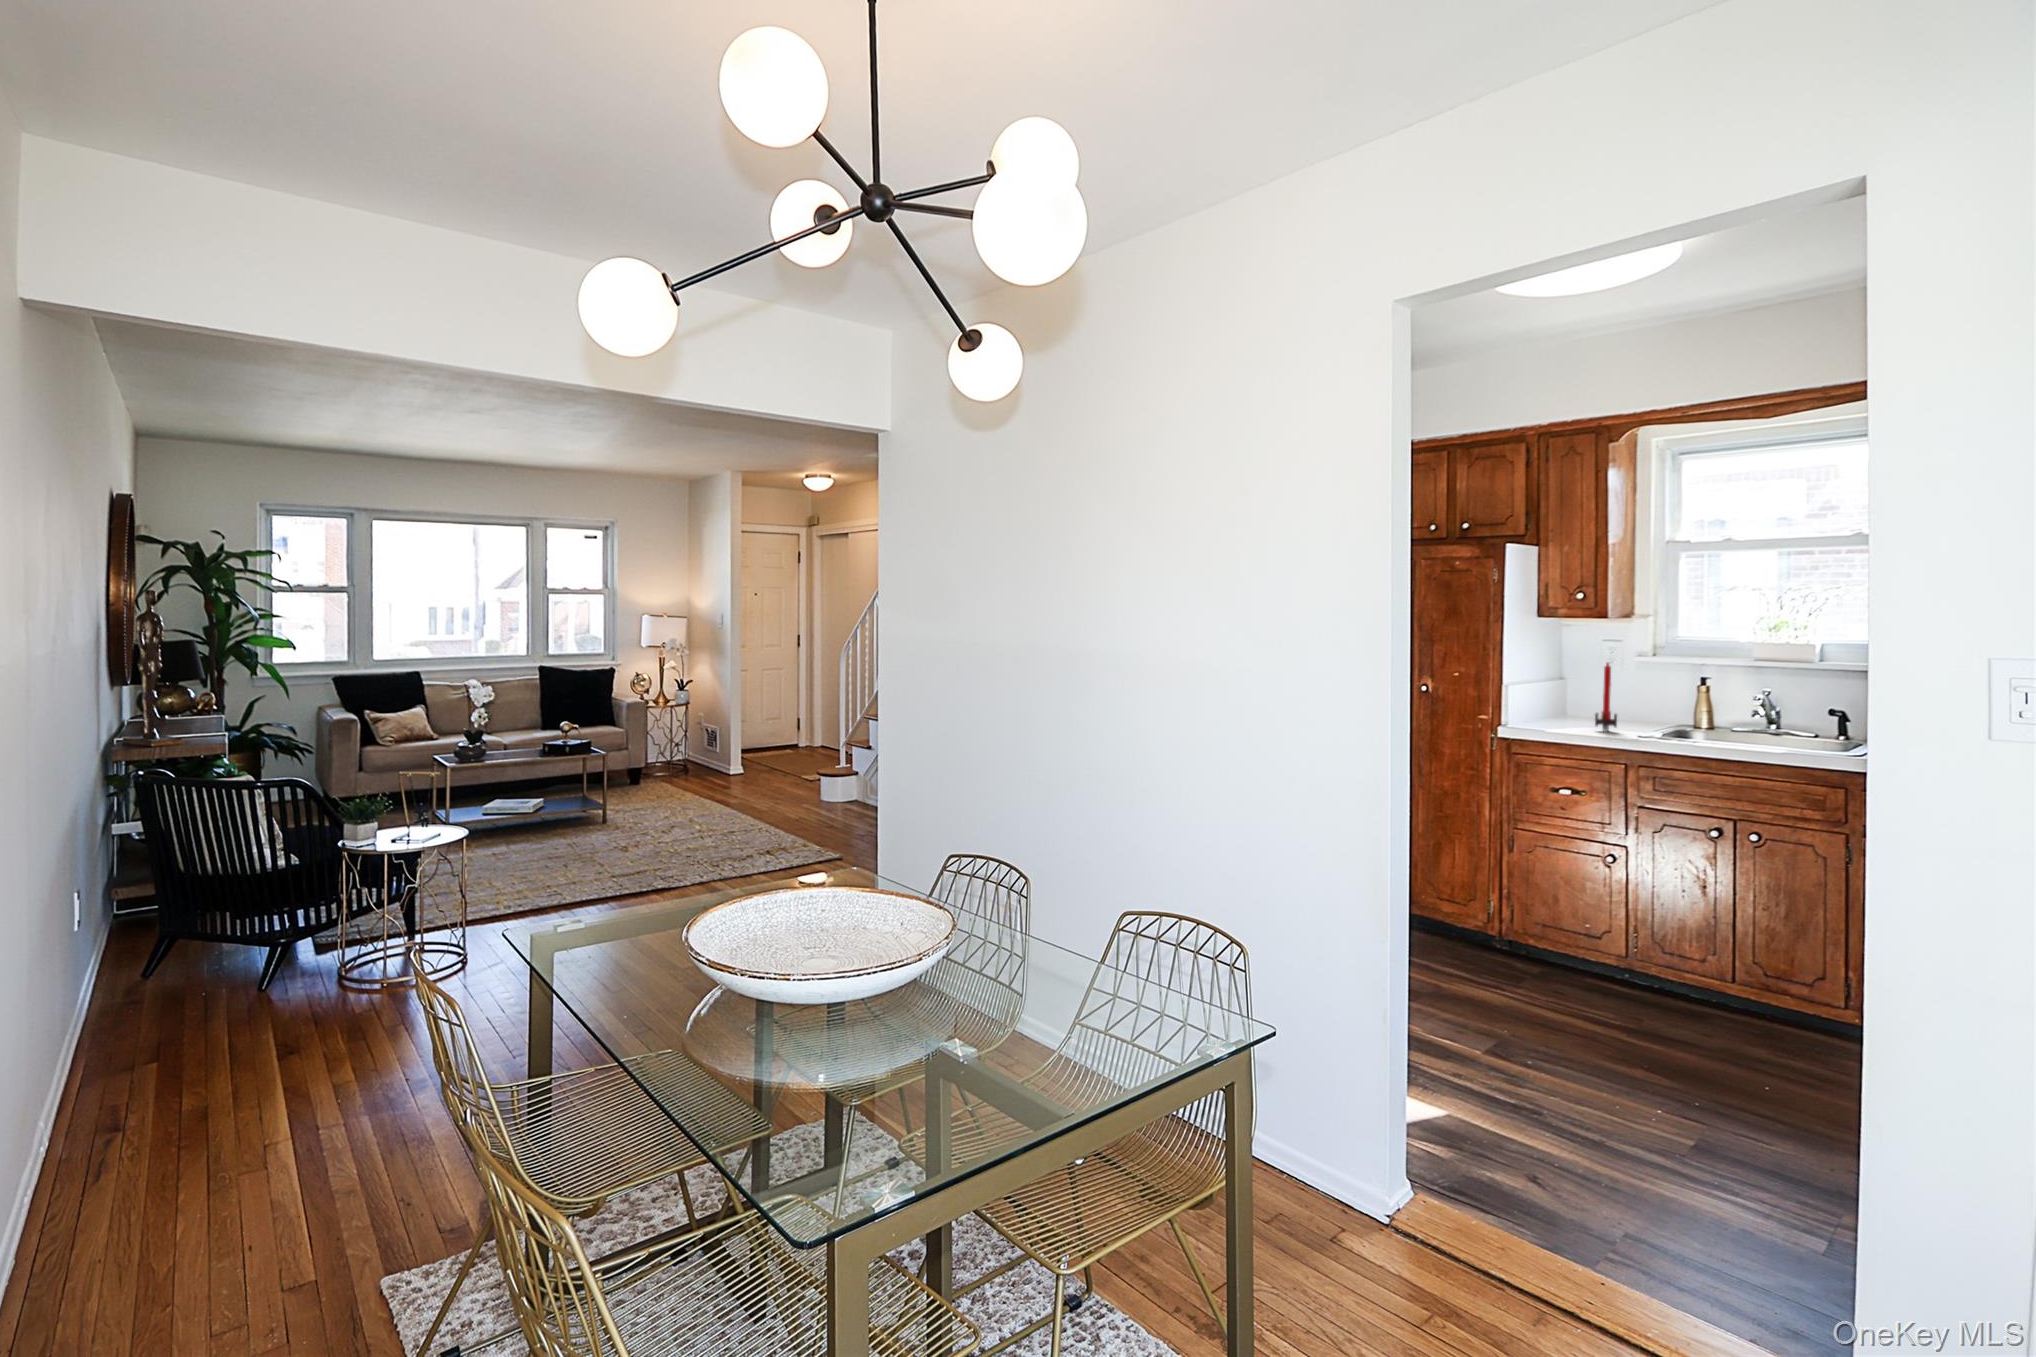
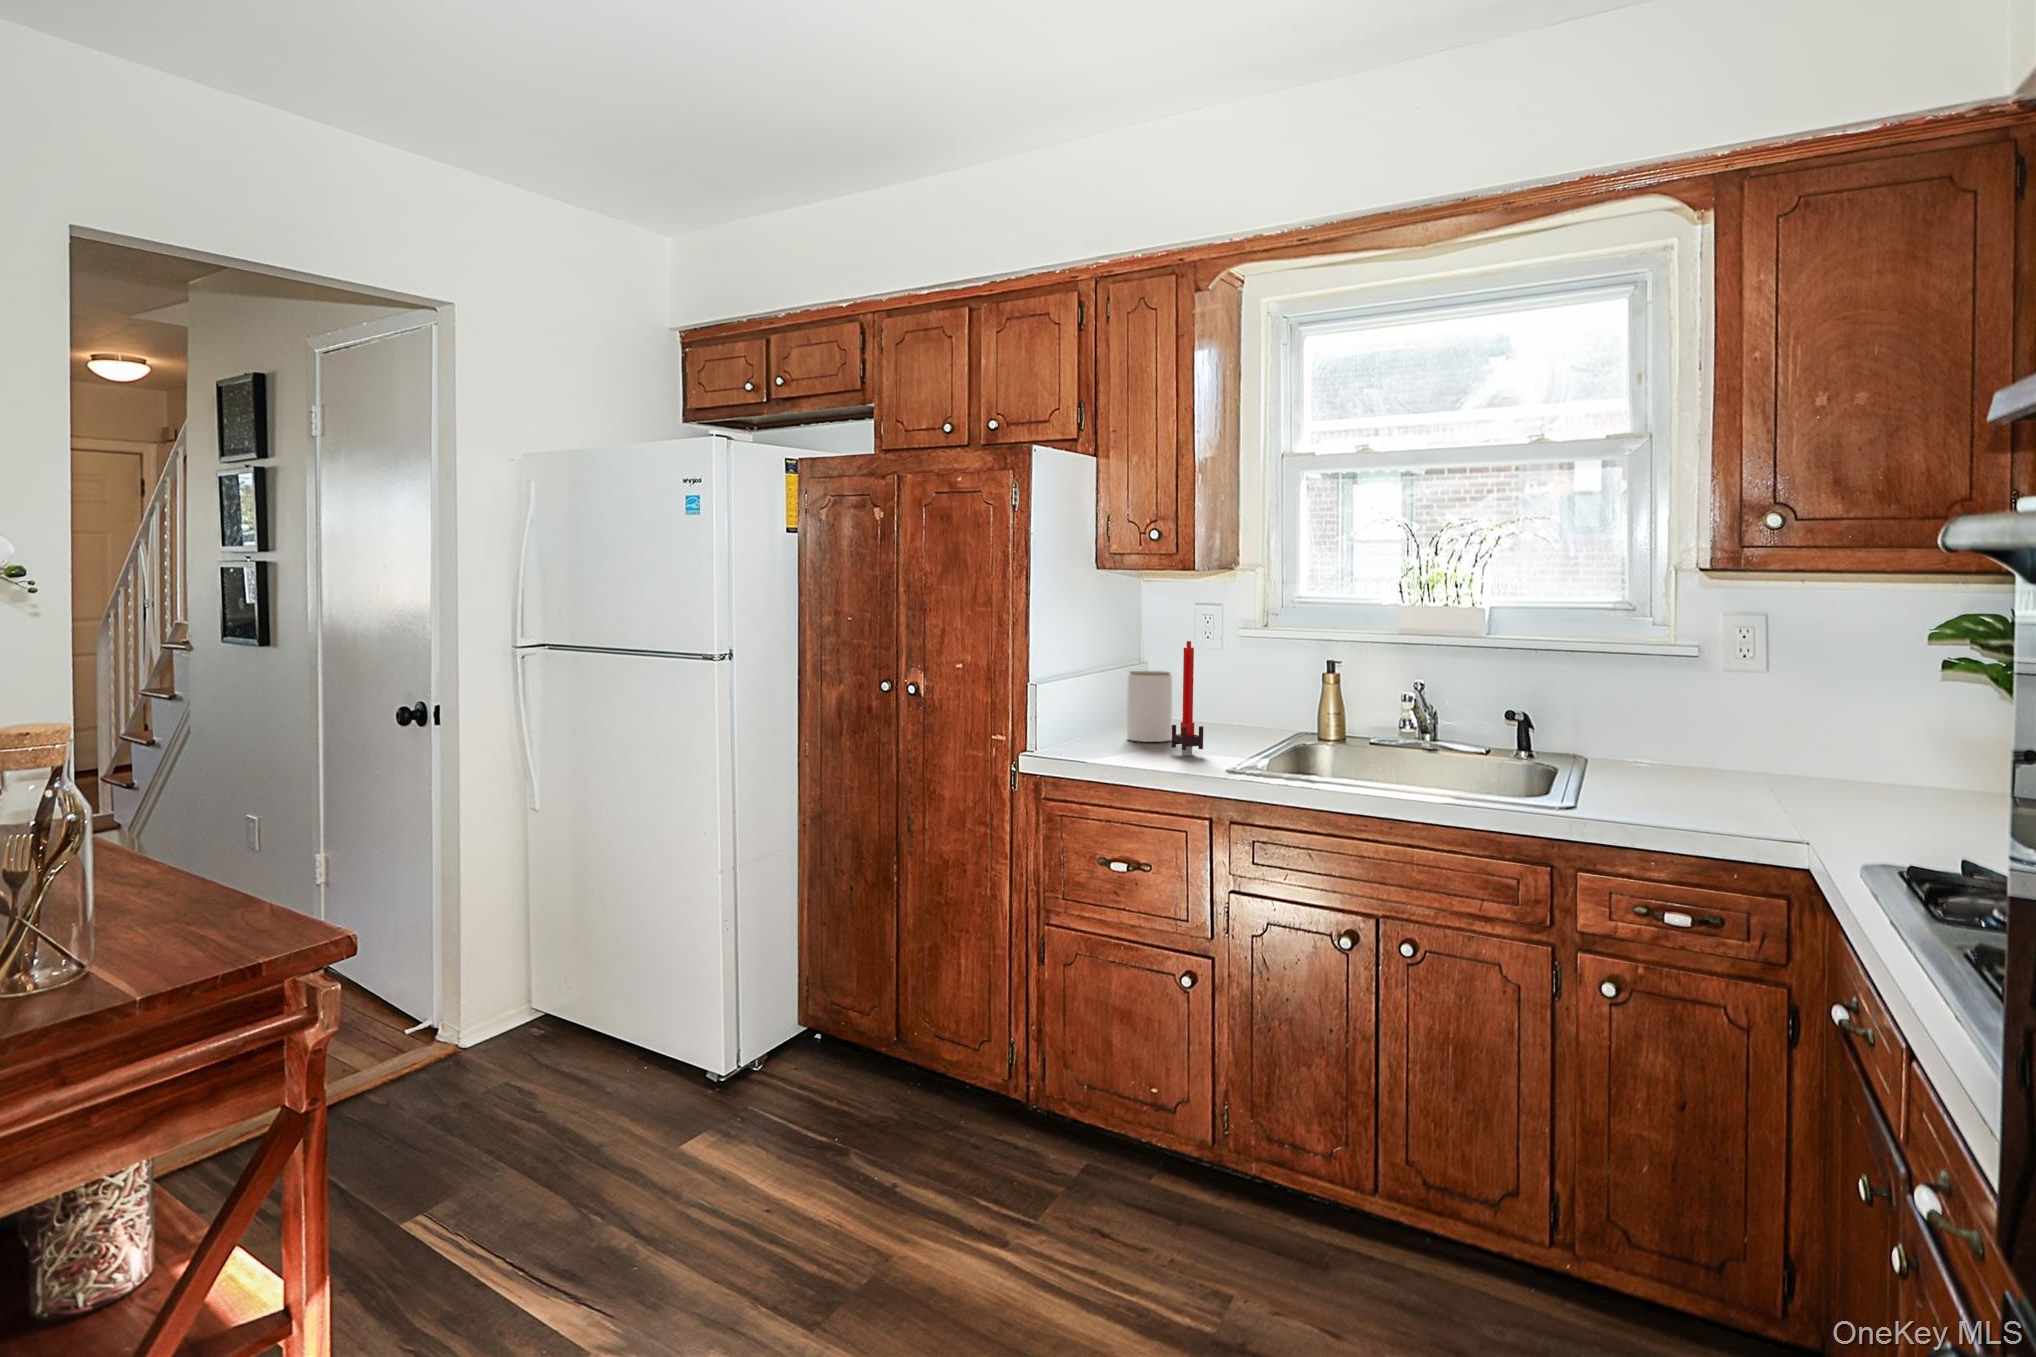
jar: none [1560,681,1592,724] -> present [1127,671,1172,742]

